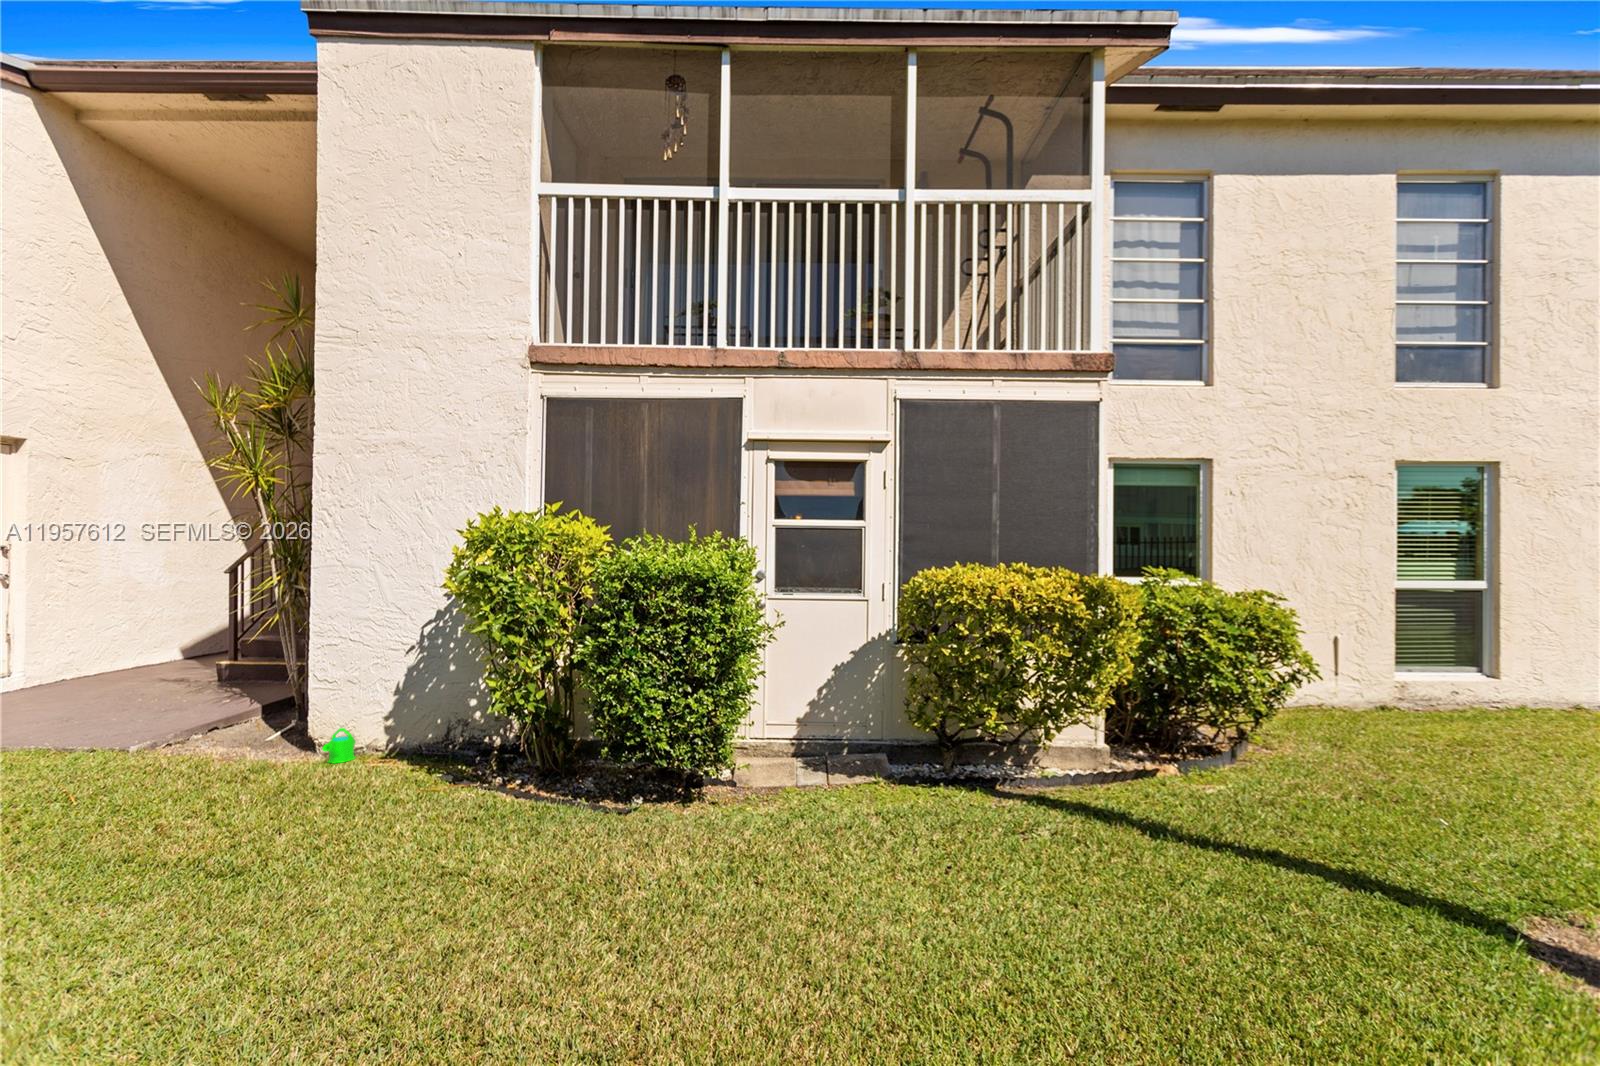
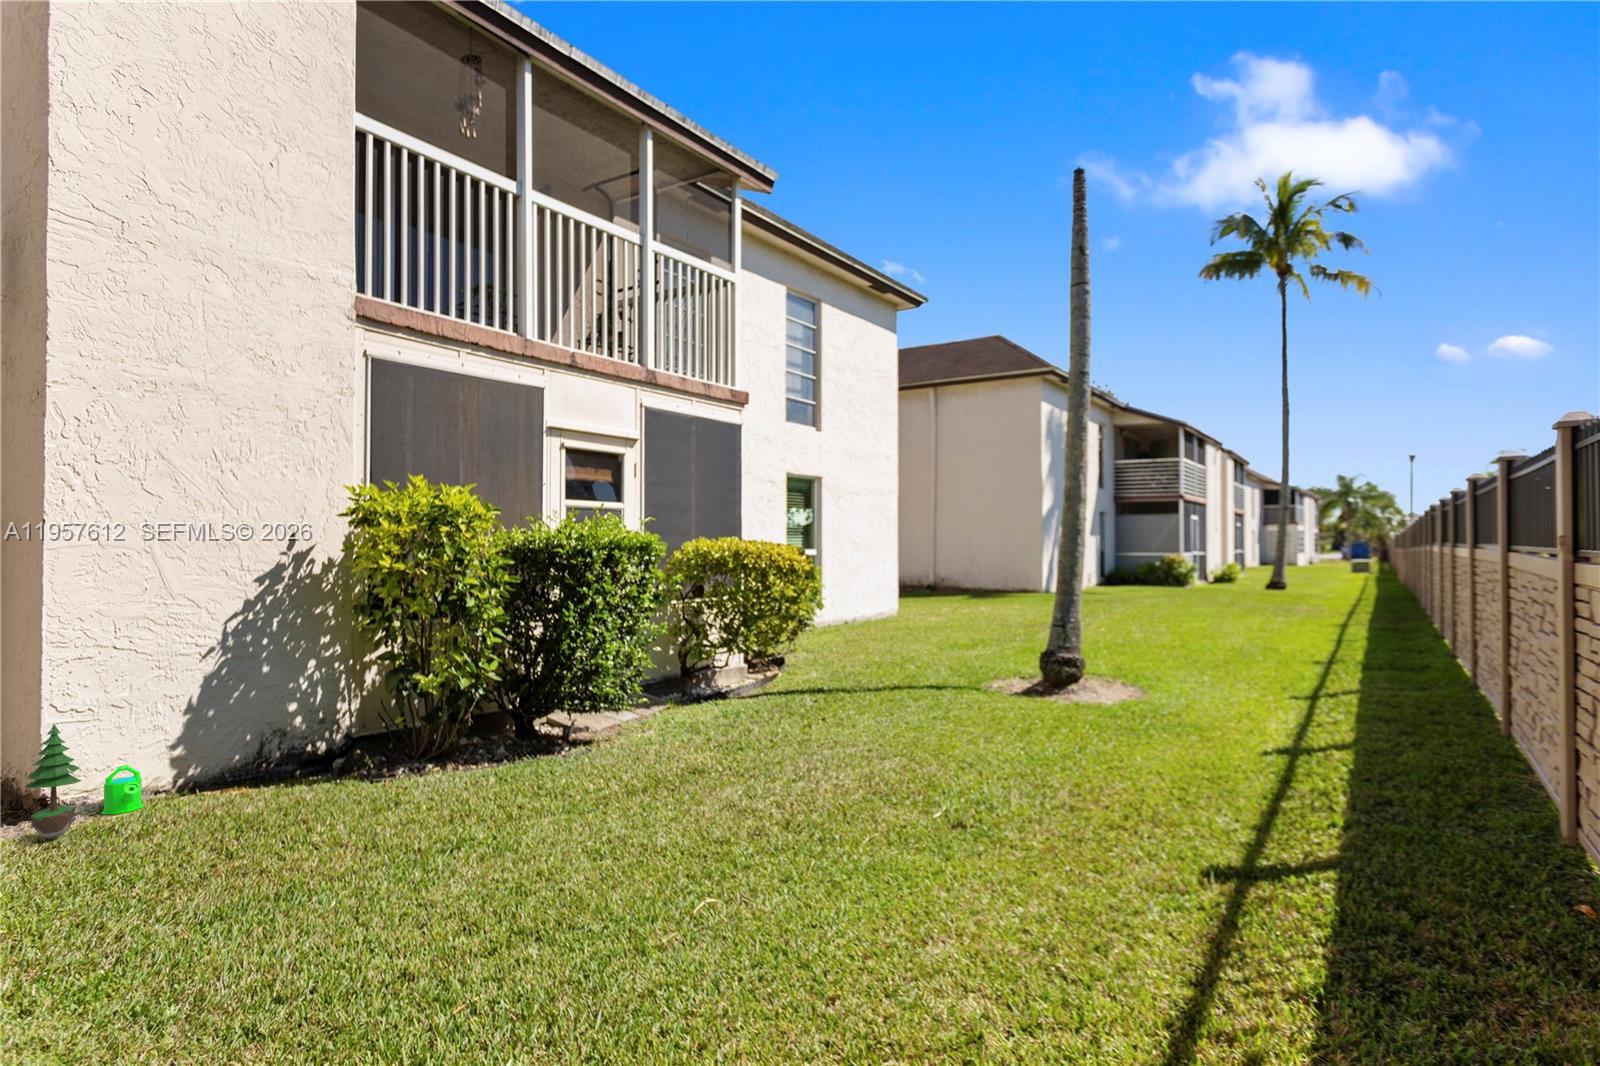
potted tree: none [252,693,288,773] -> present [25,724,81,839]

